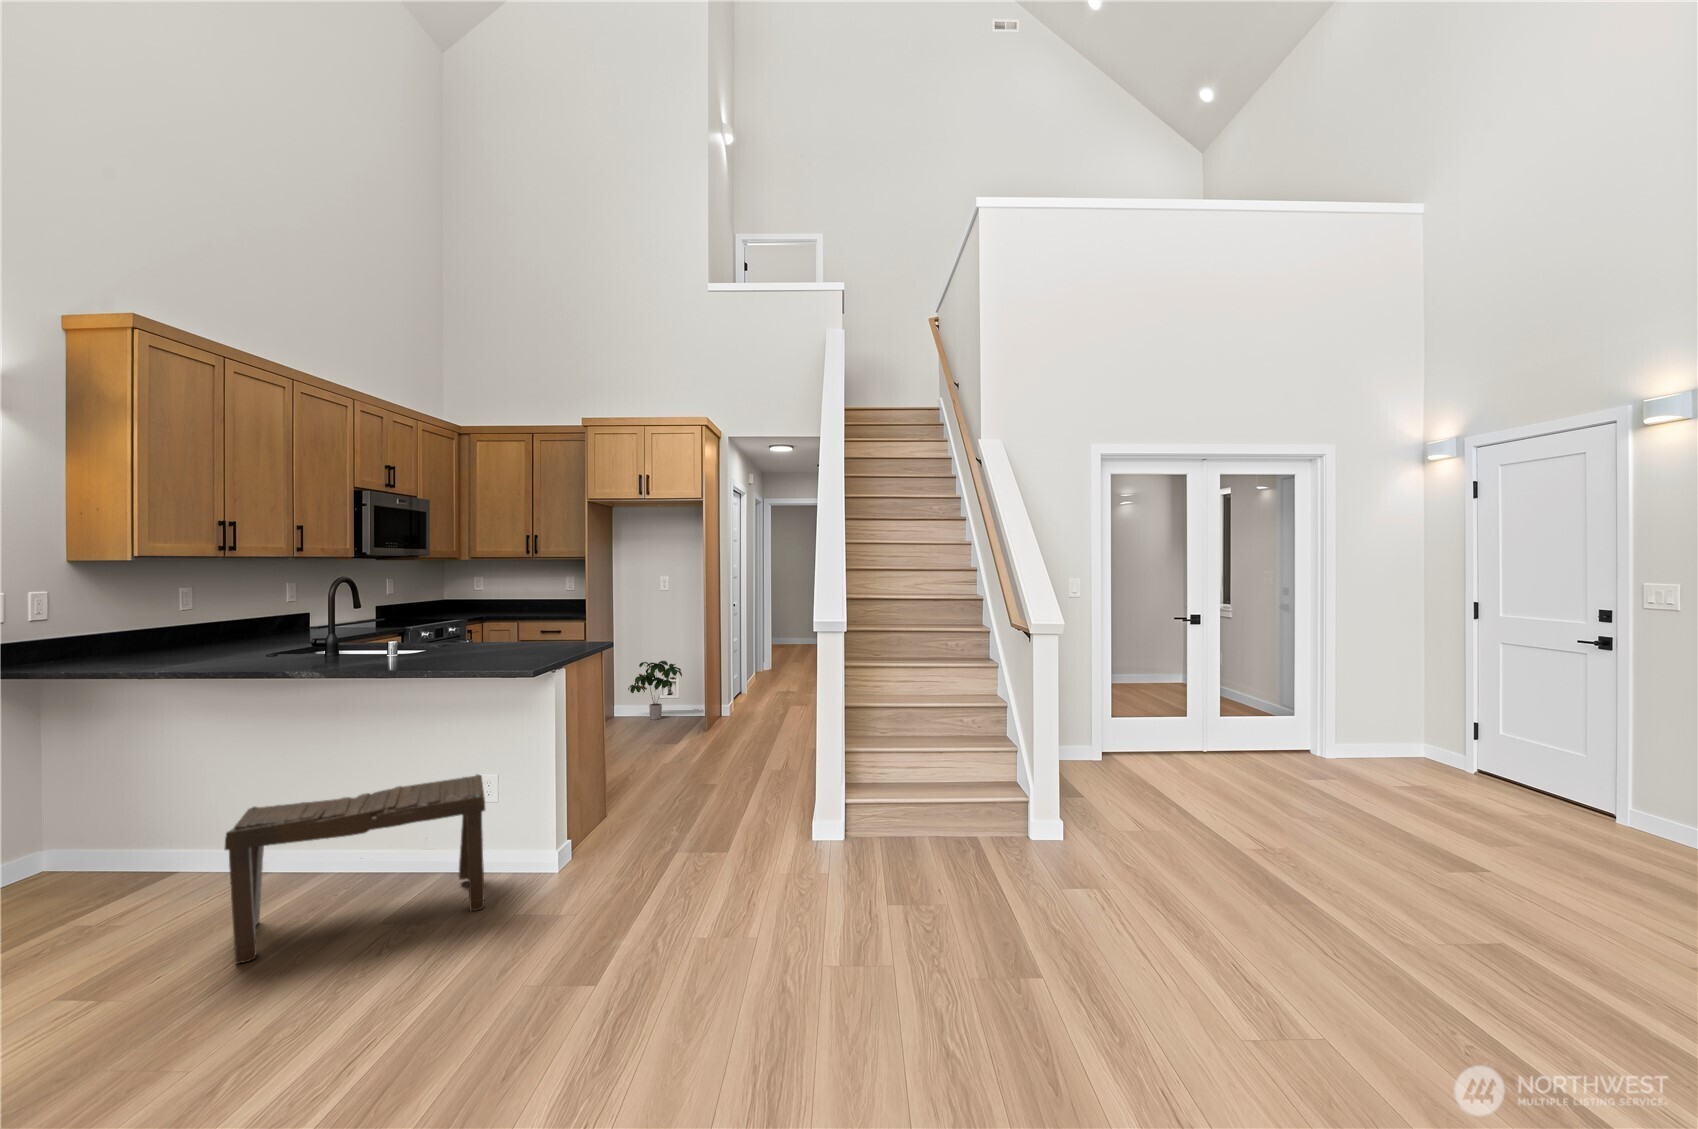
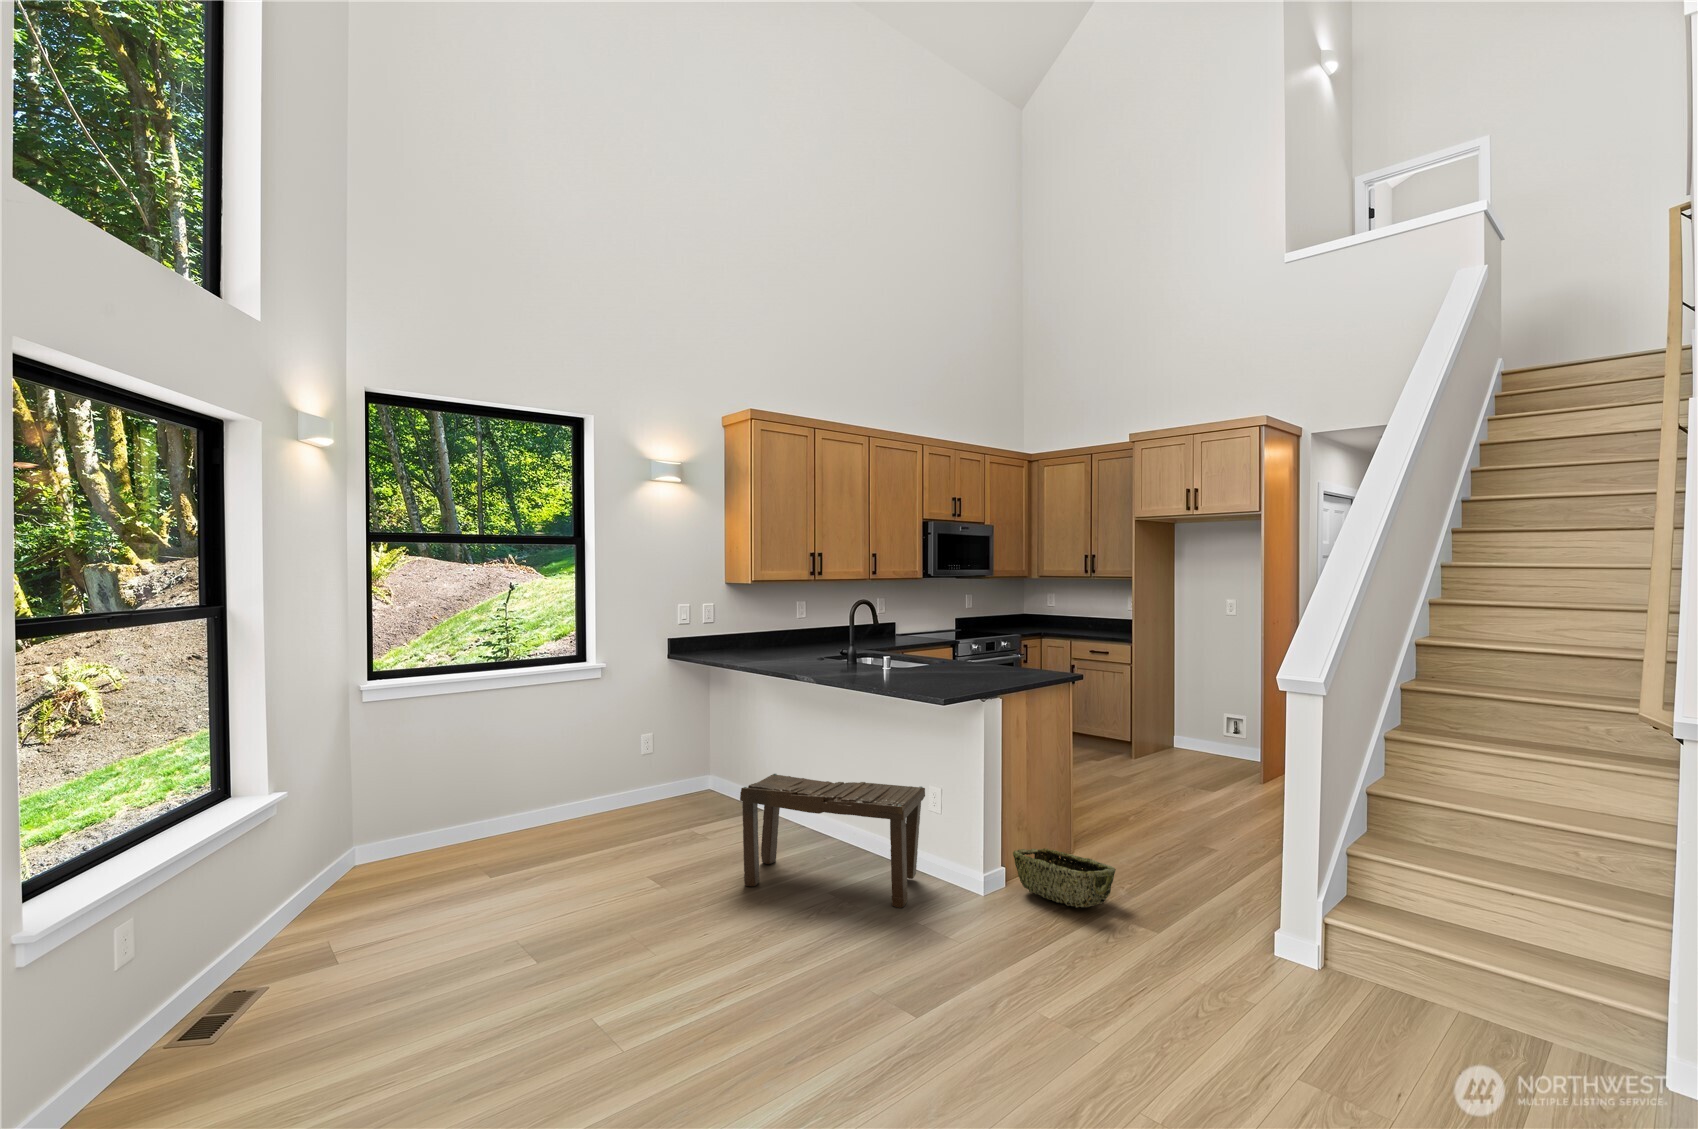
potted plant: present [628,661,682,720] -> none [1179,701,1243,771]
woven basket: none [581,803,679,850] -> present [1013,848,1116,908]

